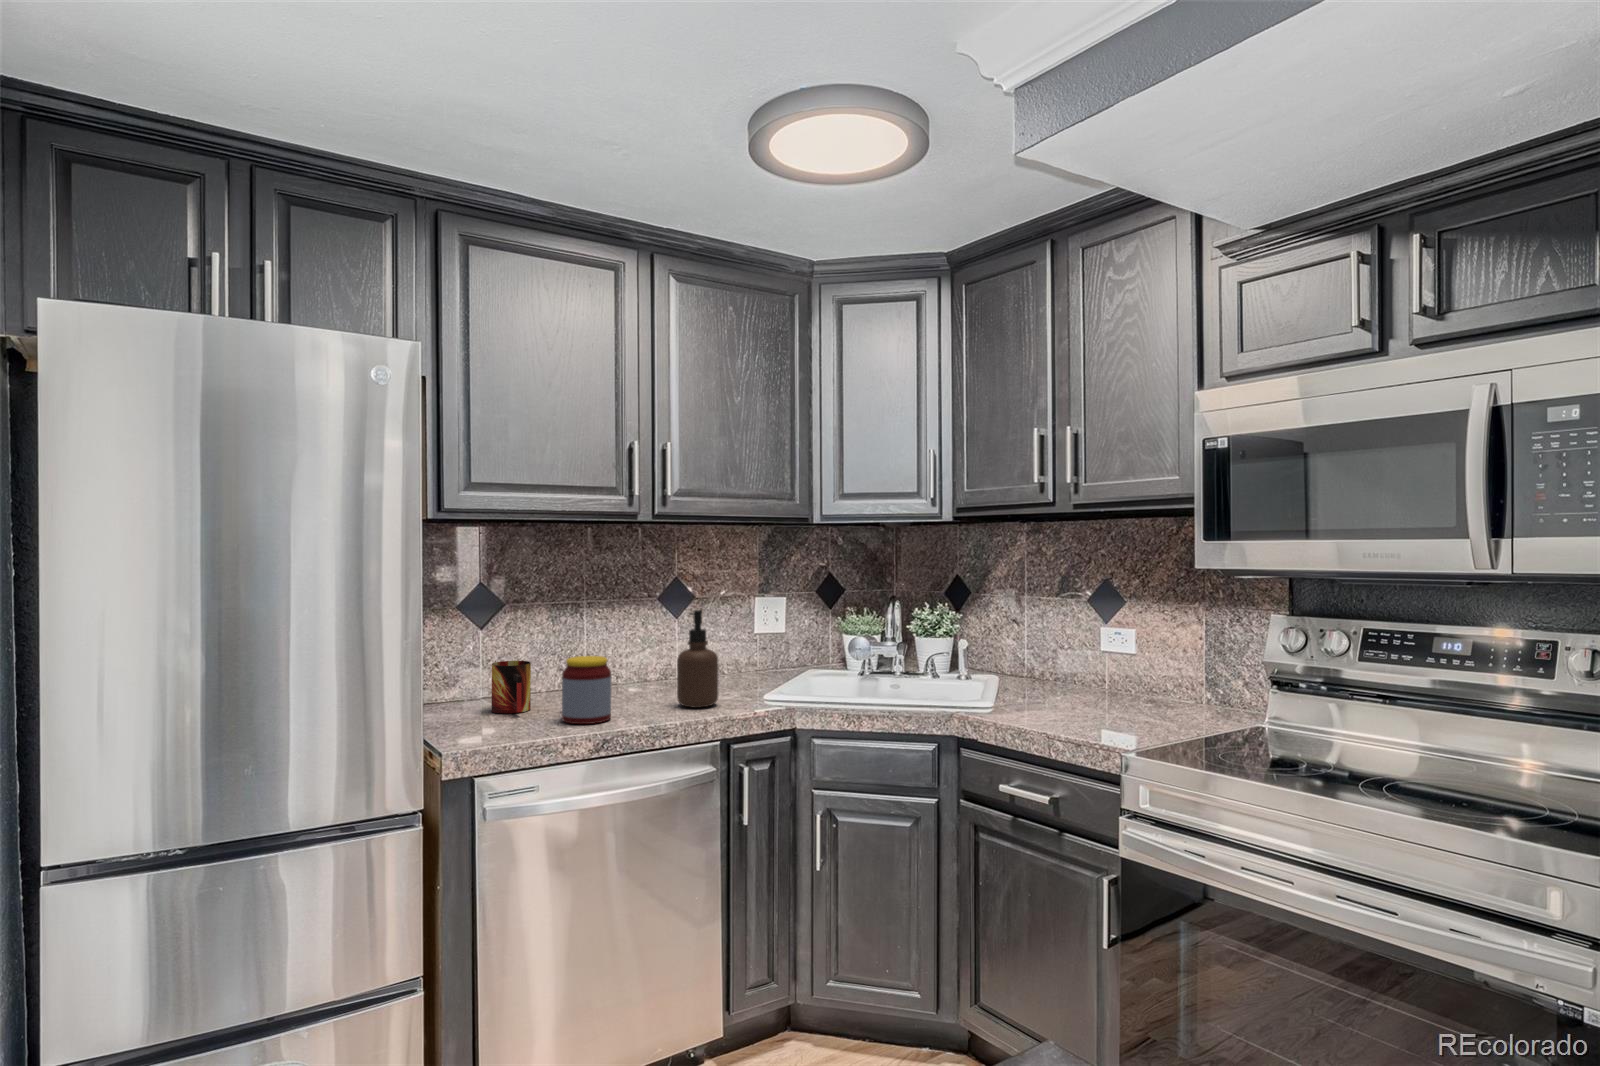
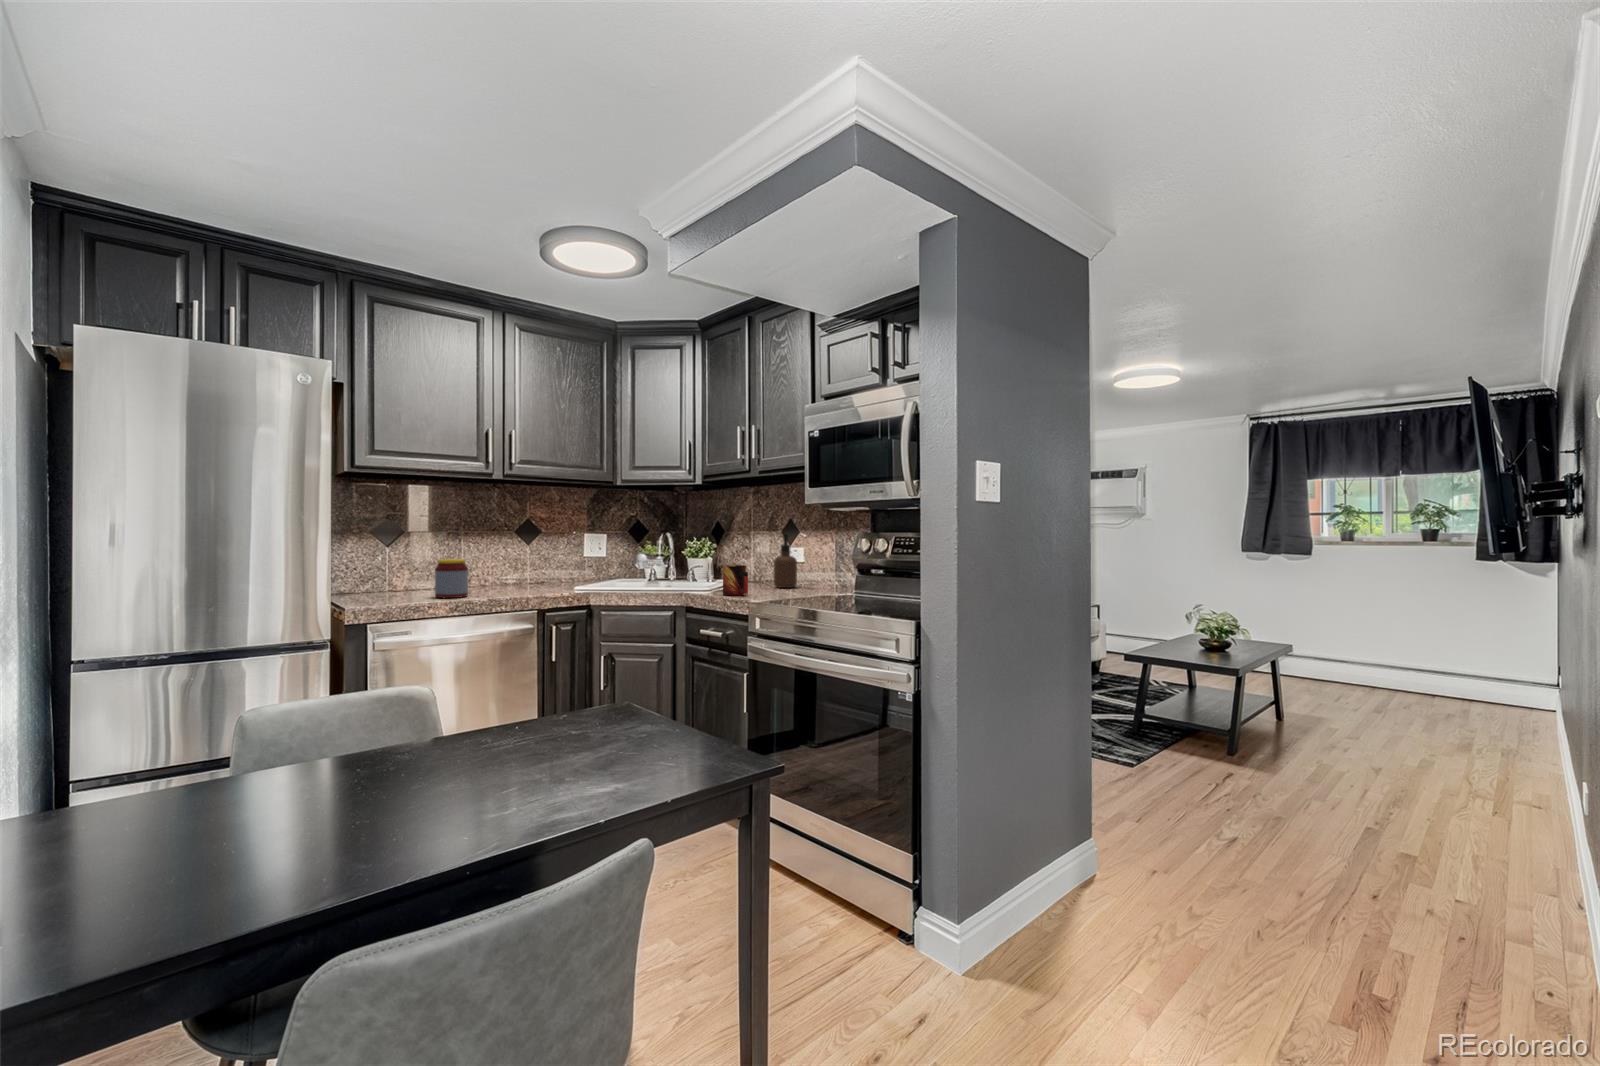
soap dispenser: present [677,610,718,708] -> present [774,534,797,588]
mug: present [492,661,531,713] -> present [723,565,748,596]

